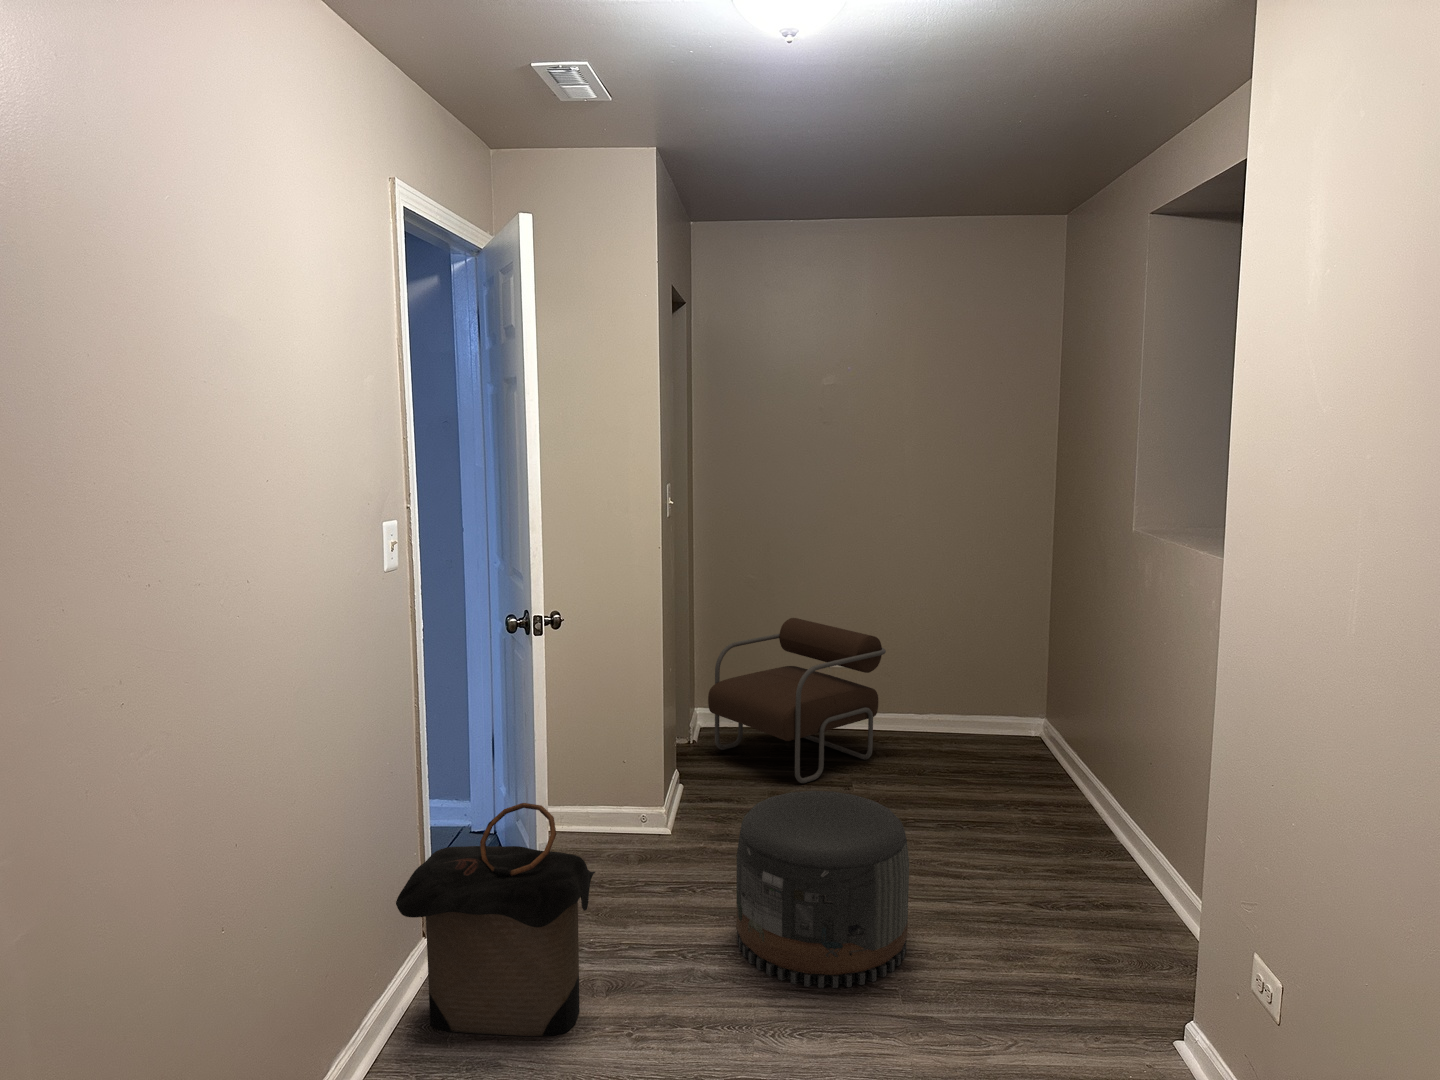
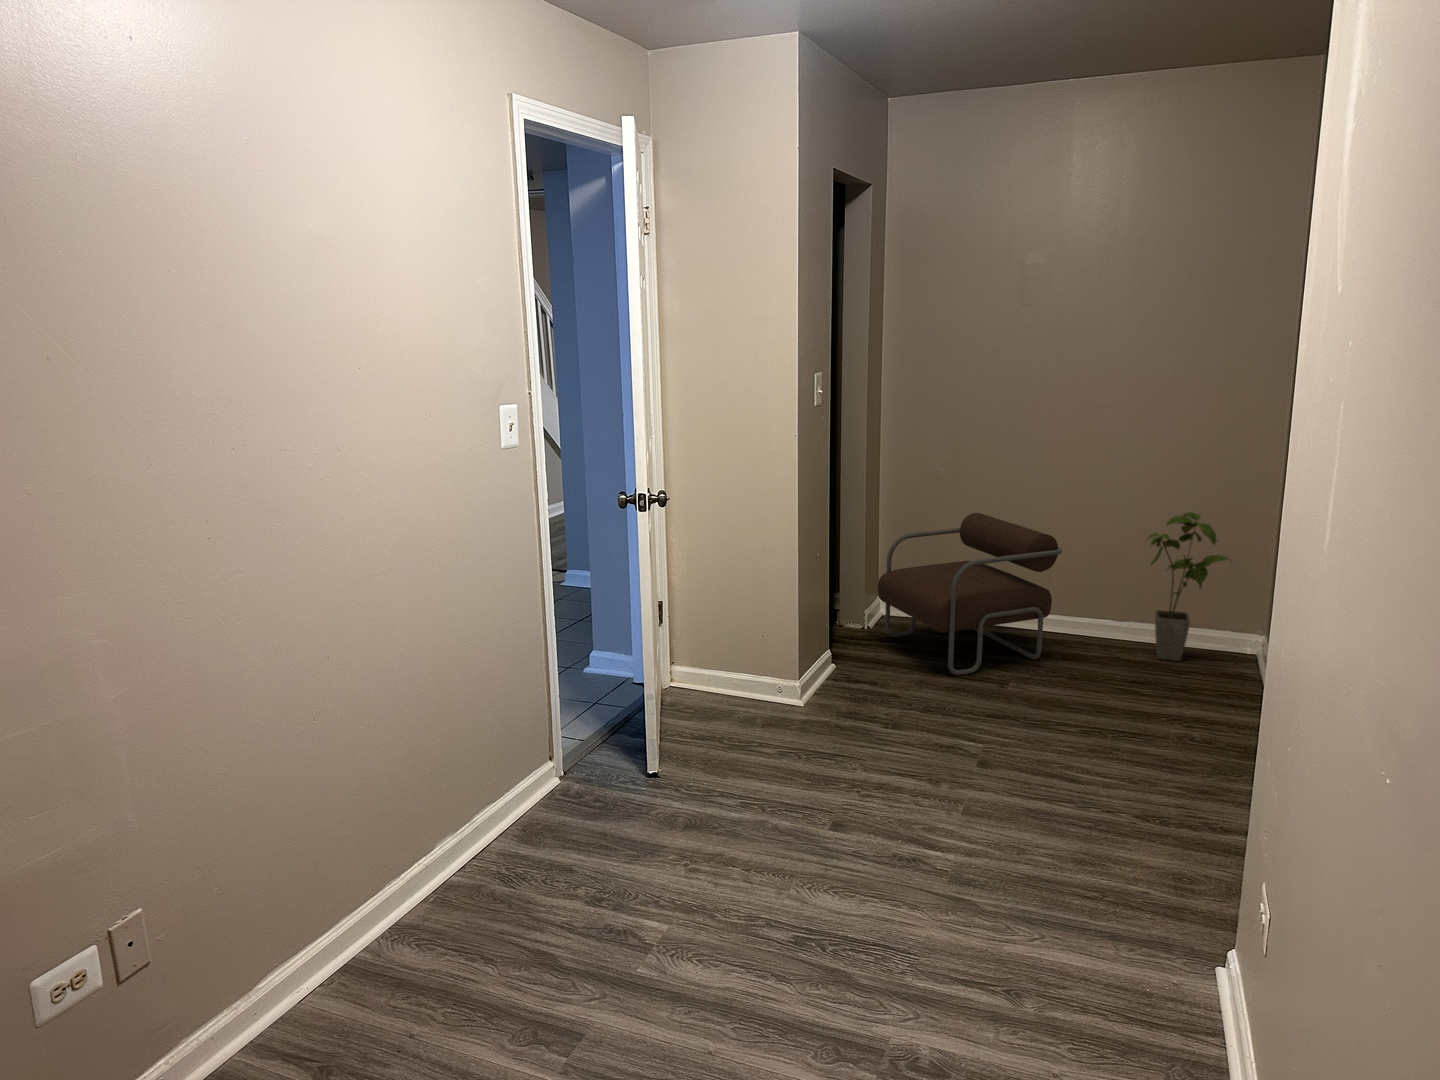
house plant: none [950,608,1026,748] -> present [1148,512,1229,661]
pouf: present [736,791,909,988] -> none [817,676,986,861]
laundry hamper: present [396,803,595,1036] -> none [502,655,670,854]

